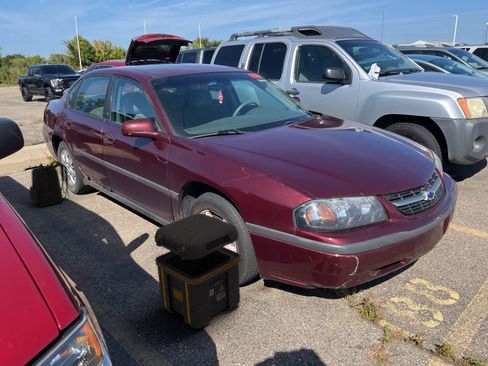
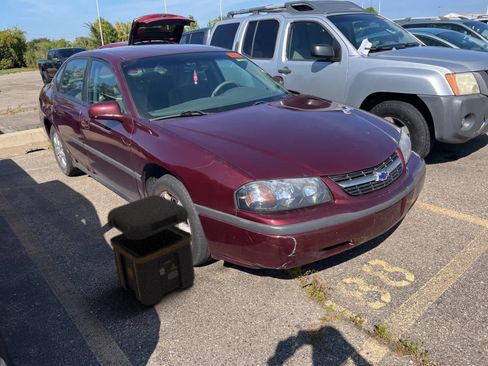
backpack: present [29,161,69,206] -> none [23,144,61,189]

